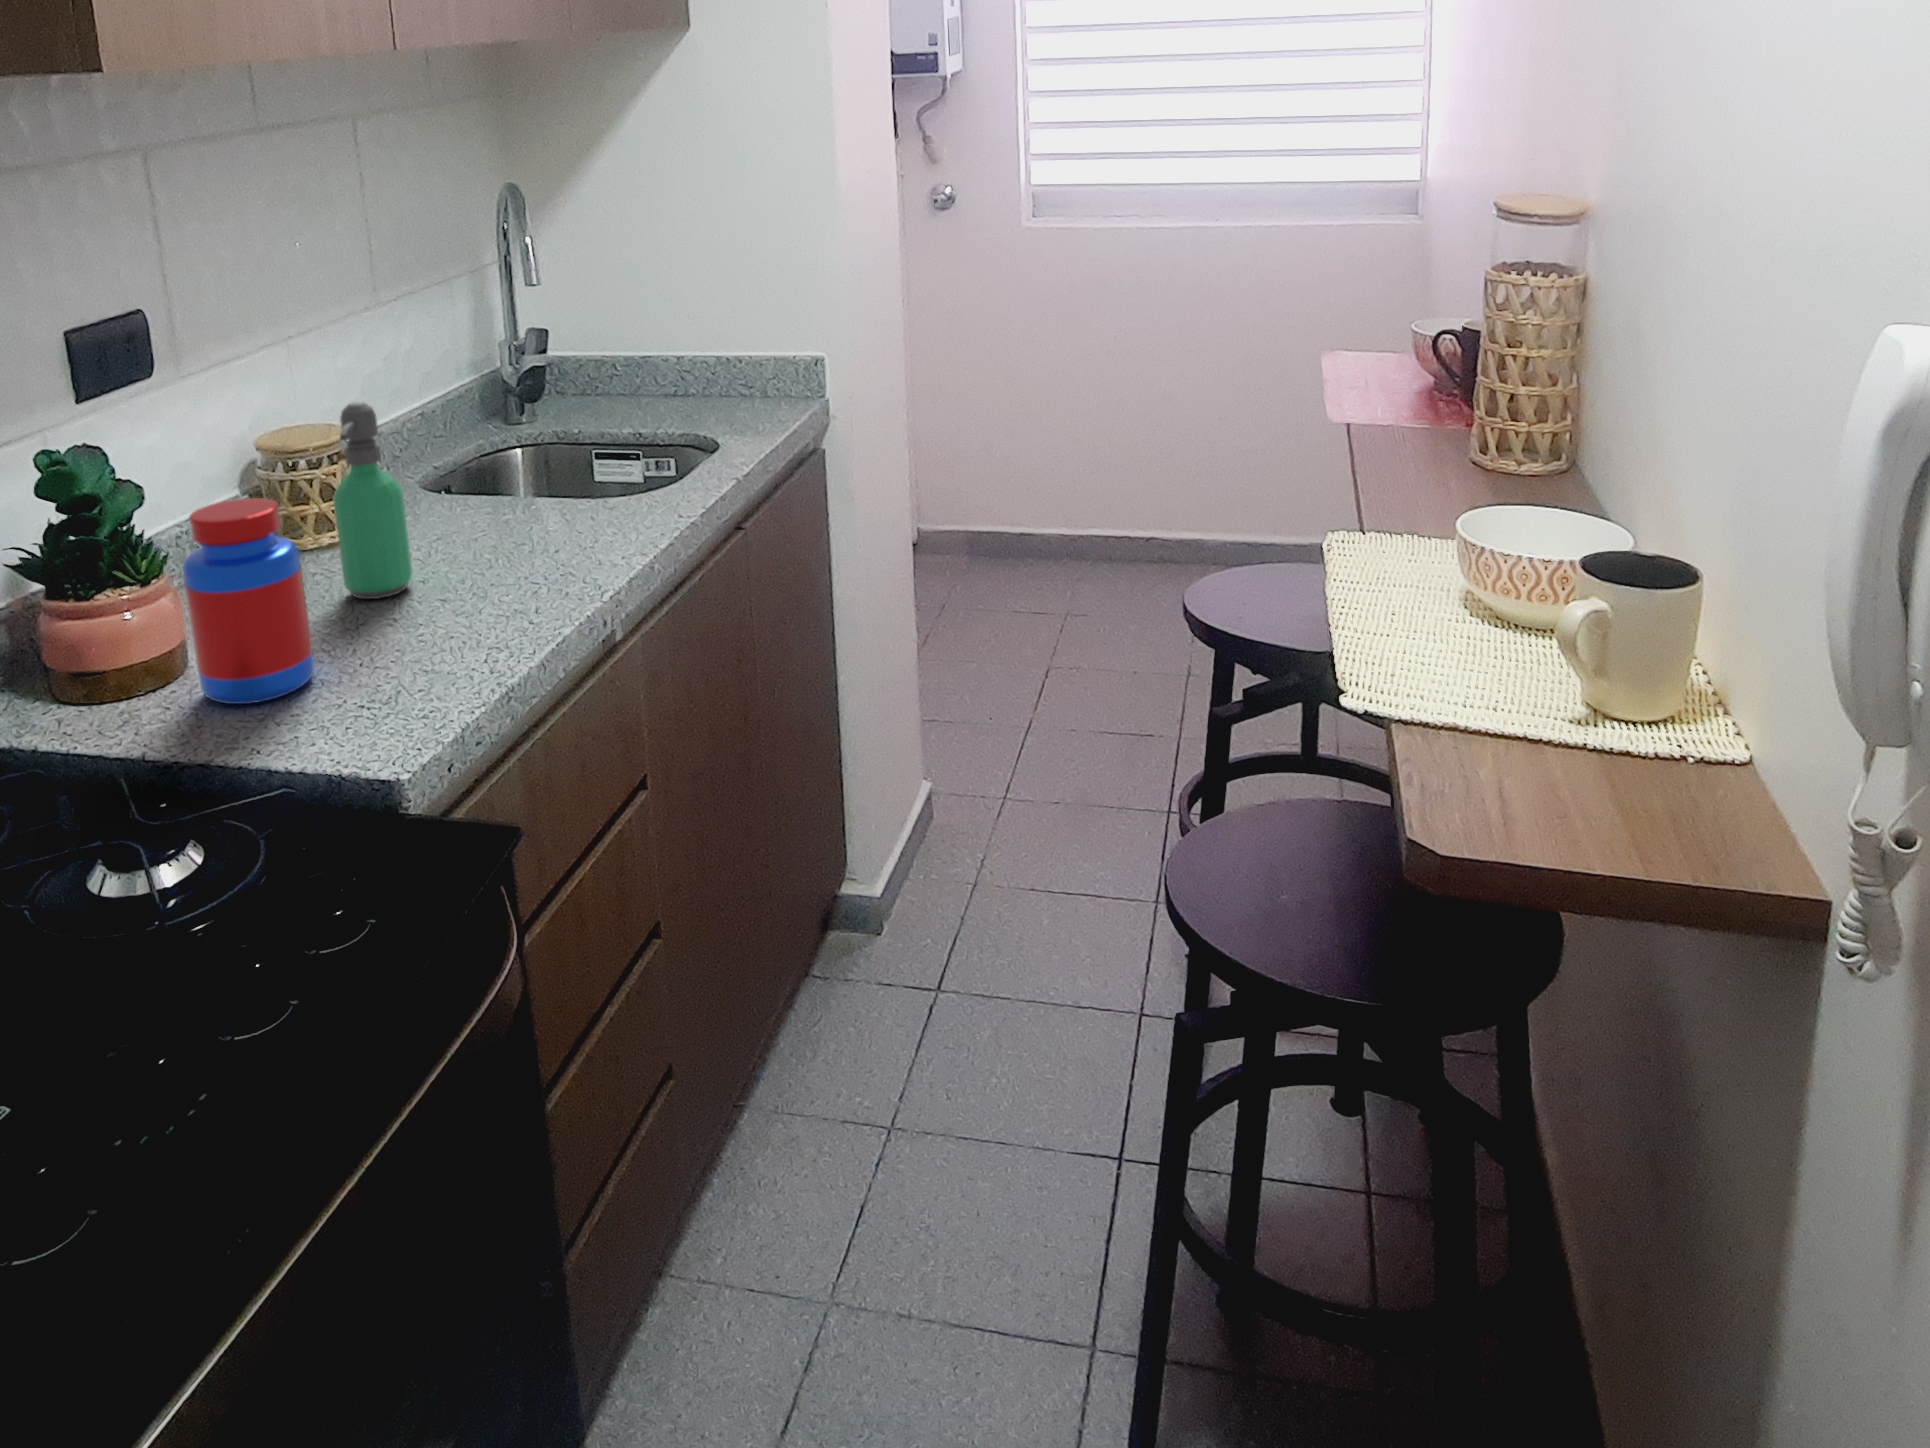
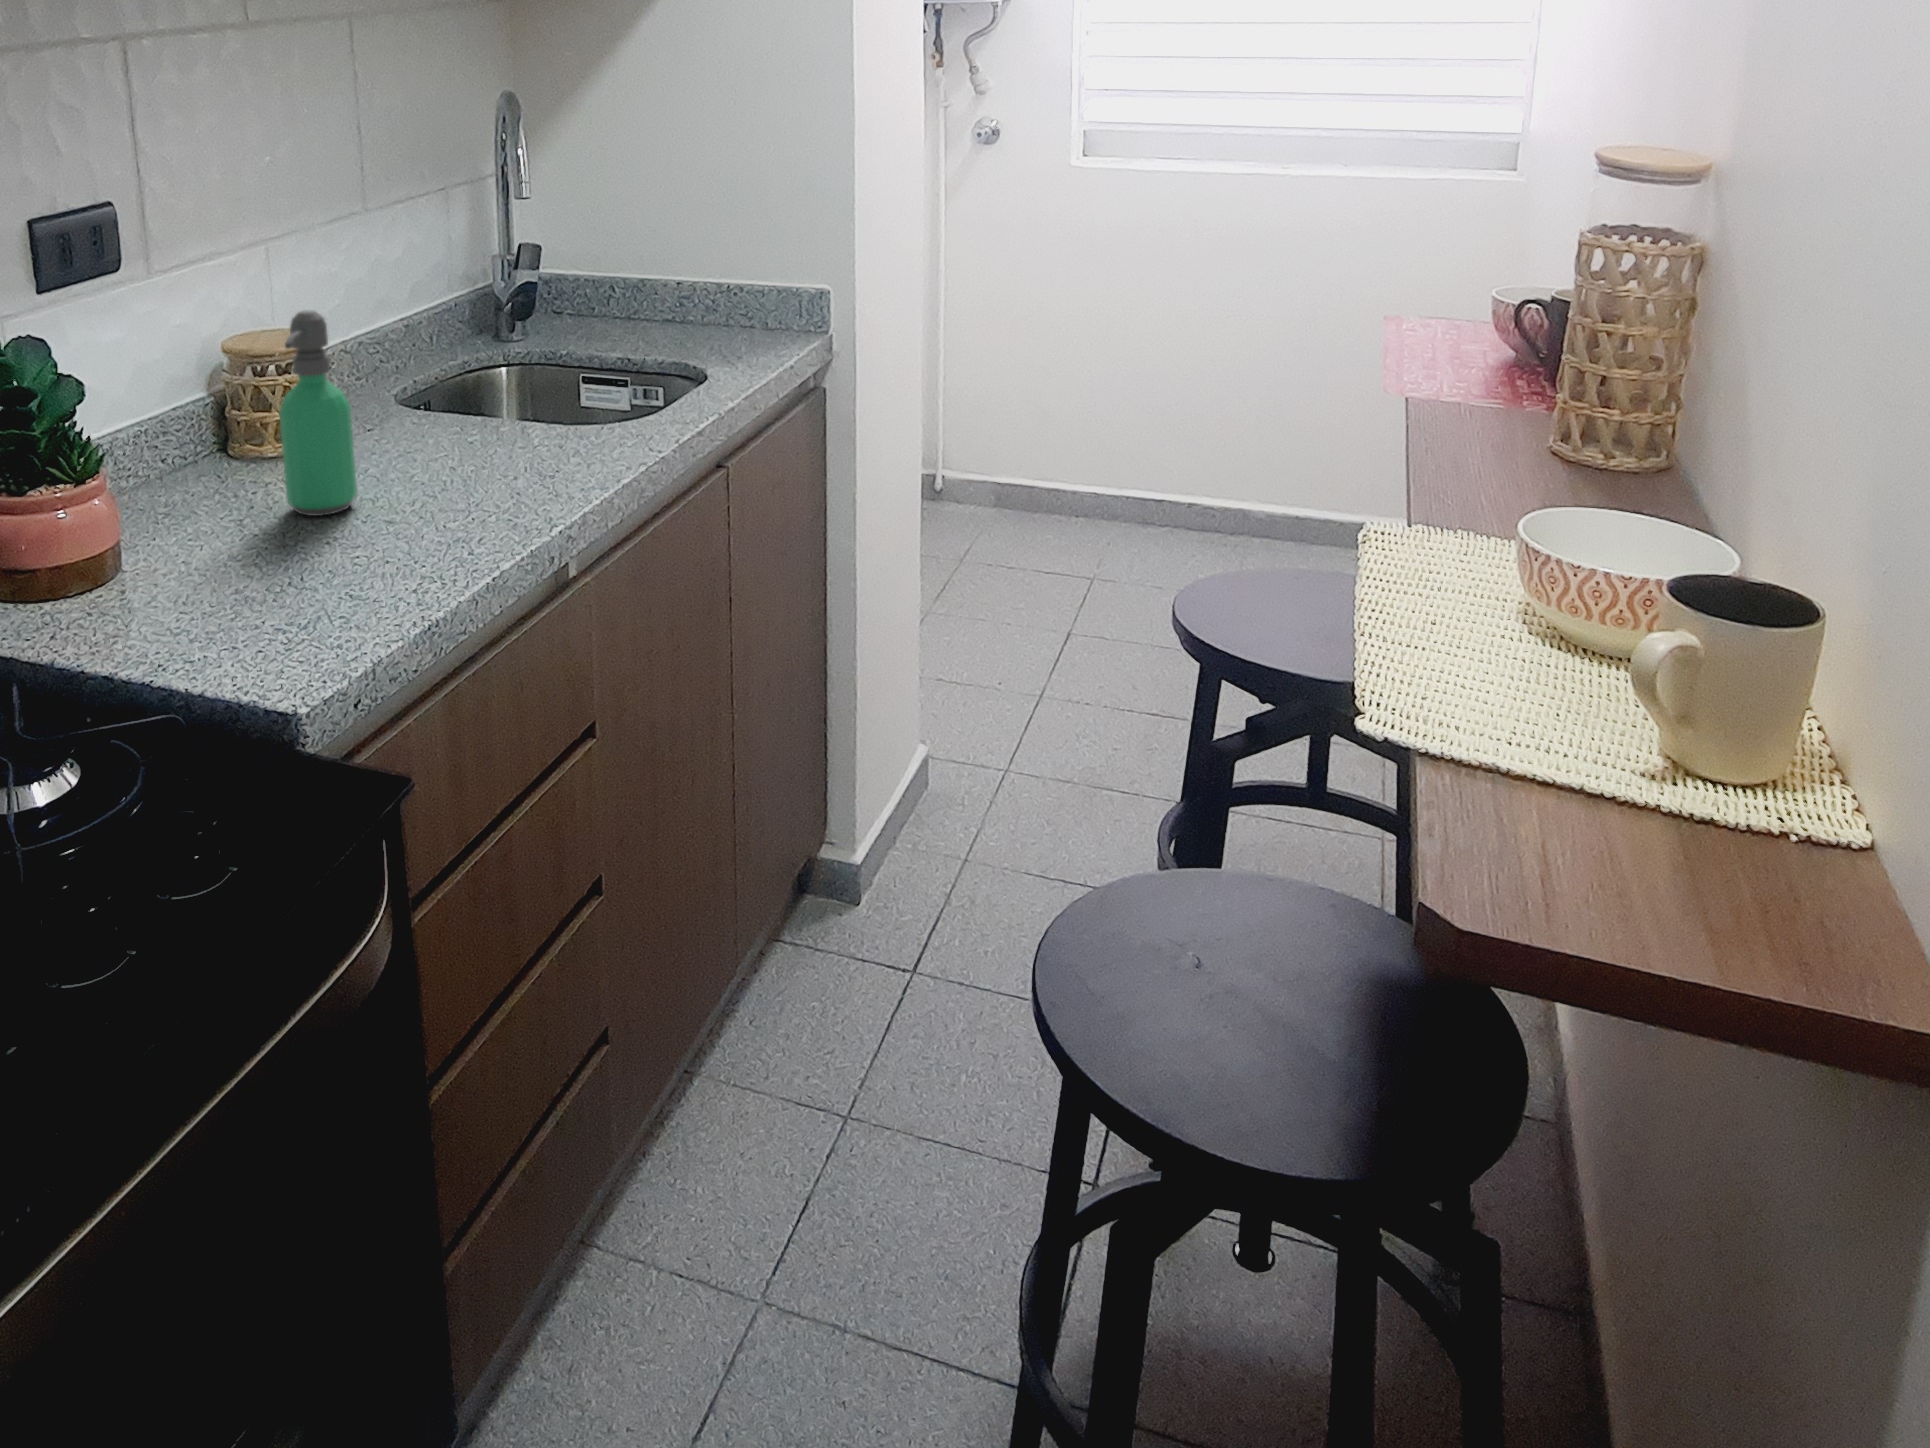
jar: present [182,498,314,704] -> none [105,404,236,617]

